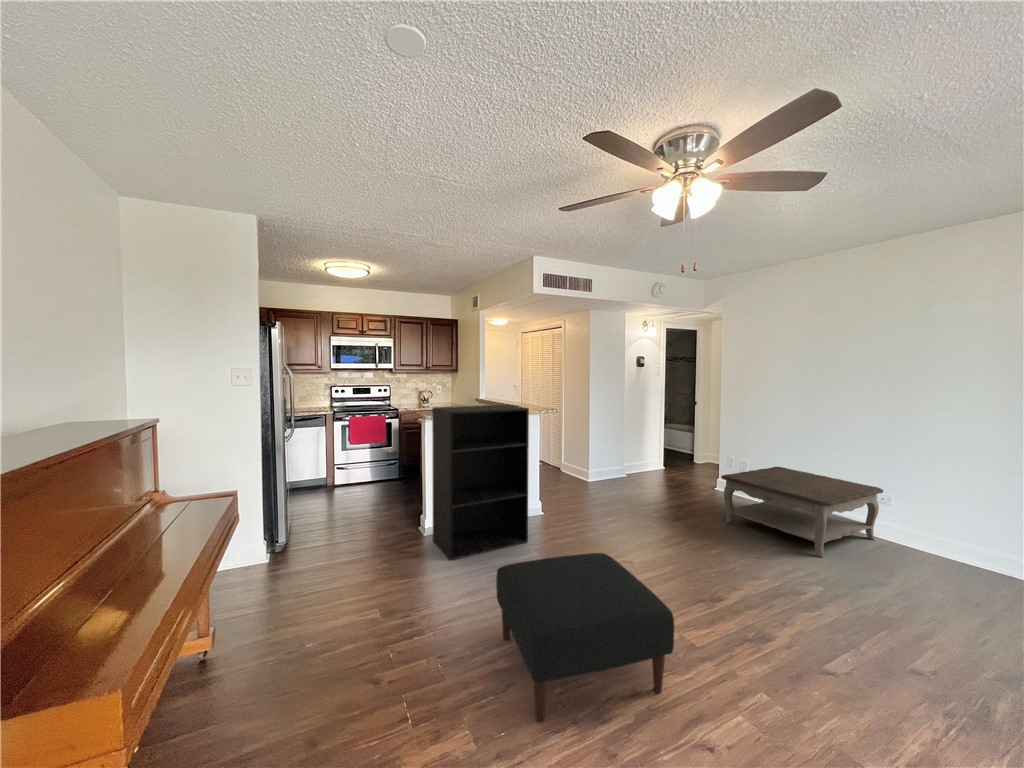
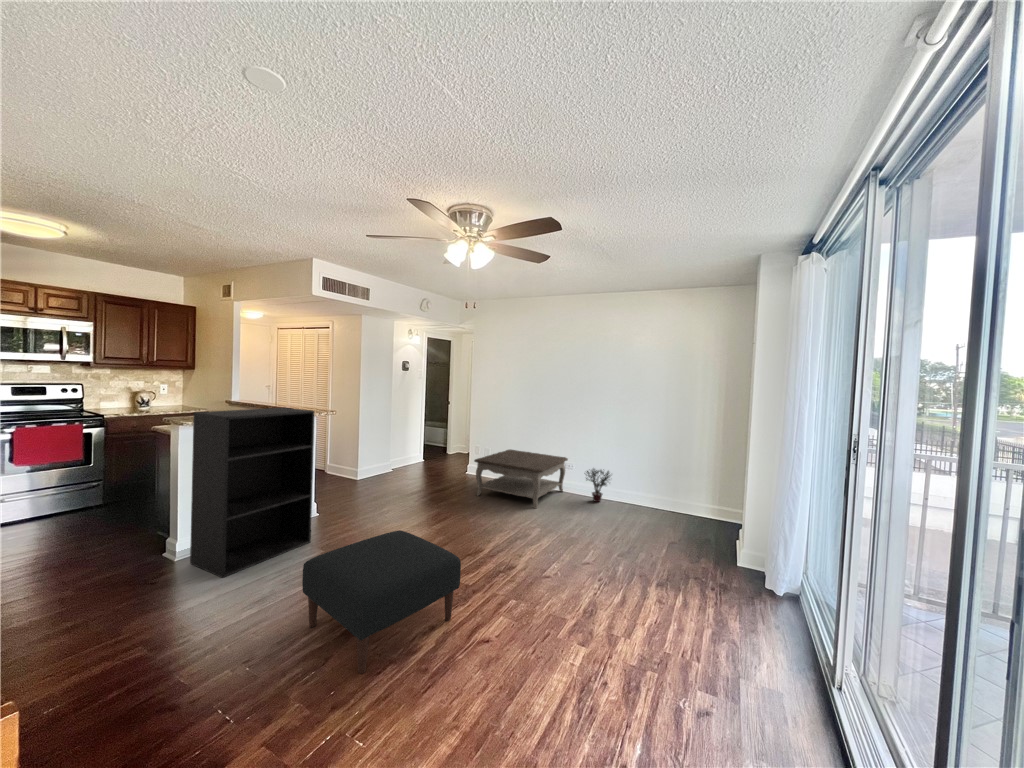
potted plant: none [917,509,988,570] -> present [586,469,610,502]

